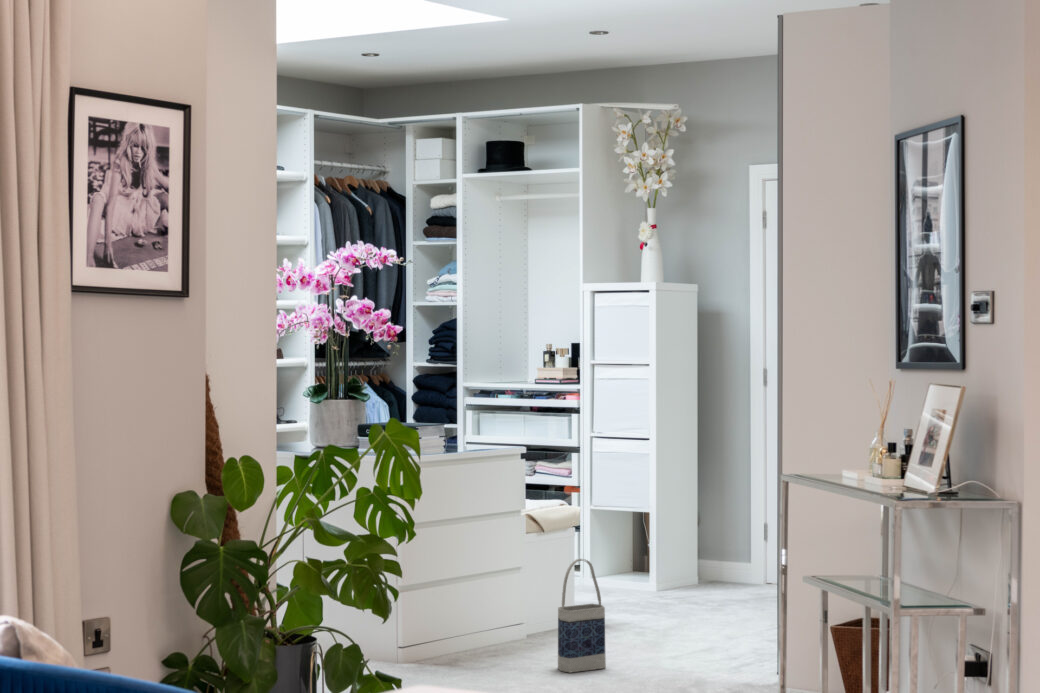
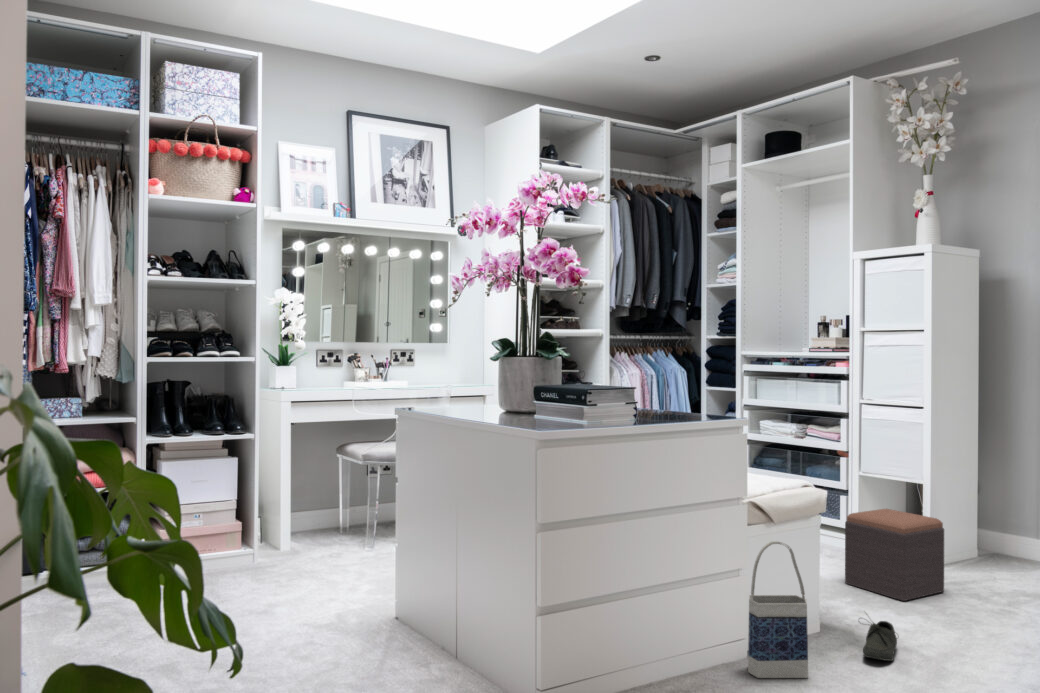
footstool: none [595,538,677,617] -> present [845,509,944,601]
shoe: none [630,617,661,652] -> present [863,621,897,661]

